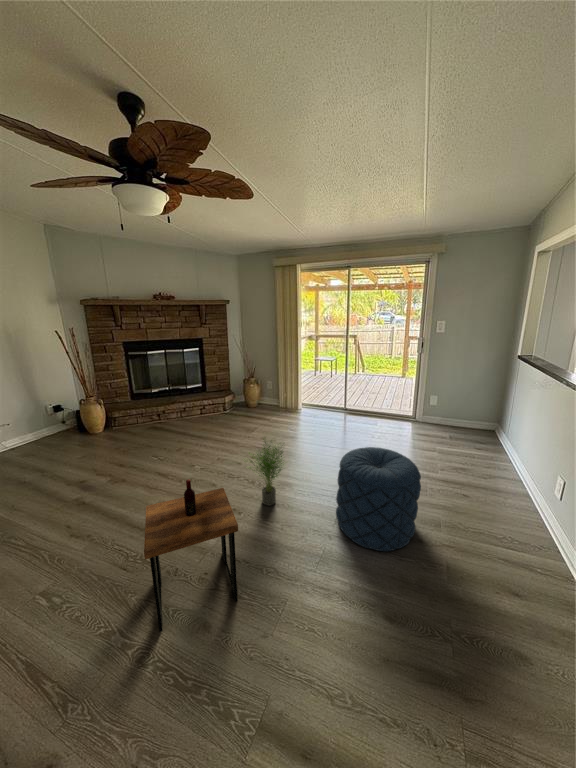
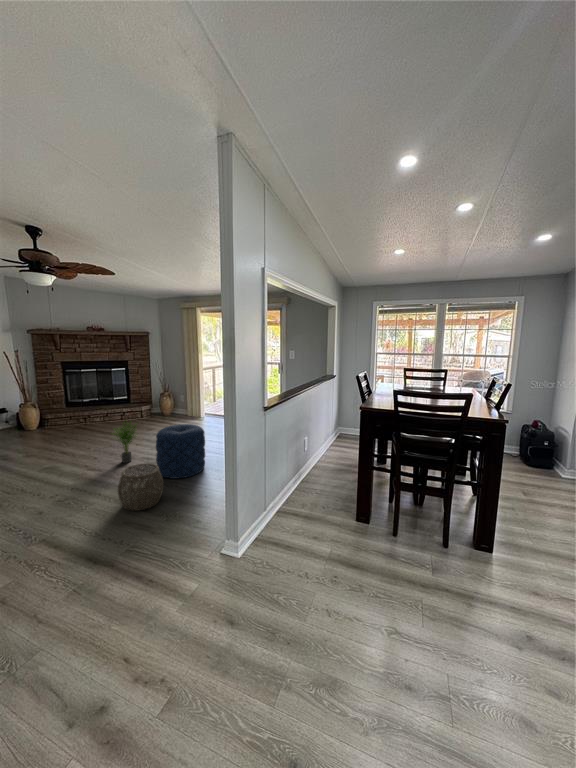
side table: present [144,479,238,632] -> none [18,426,80,501]
woven basket: none [355,556,448,681] -> present [118,463,163,511]

